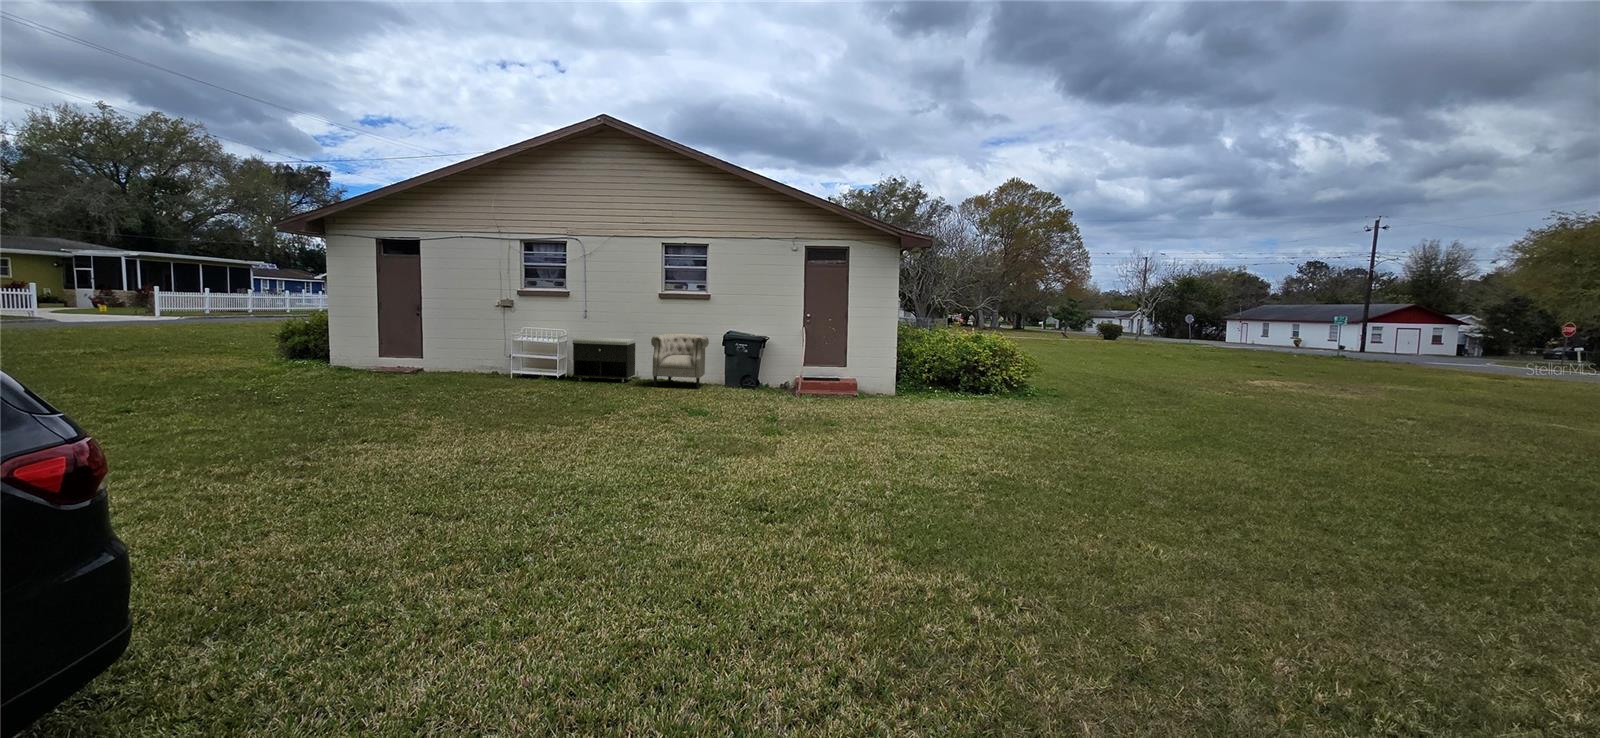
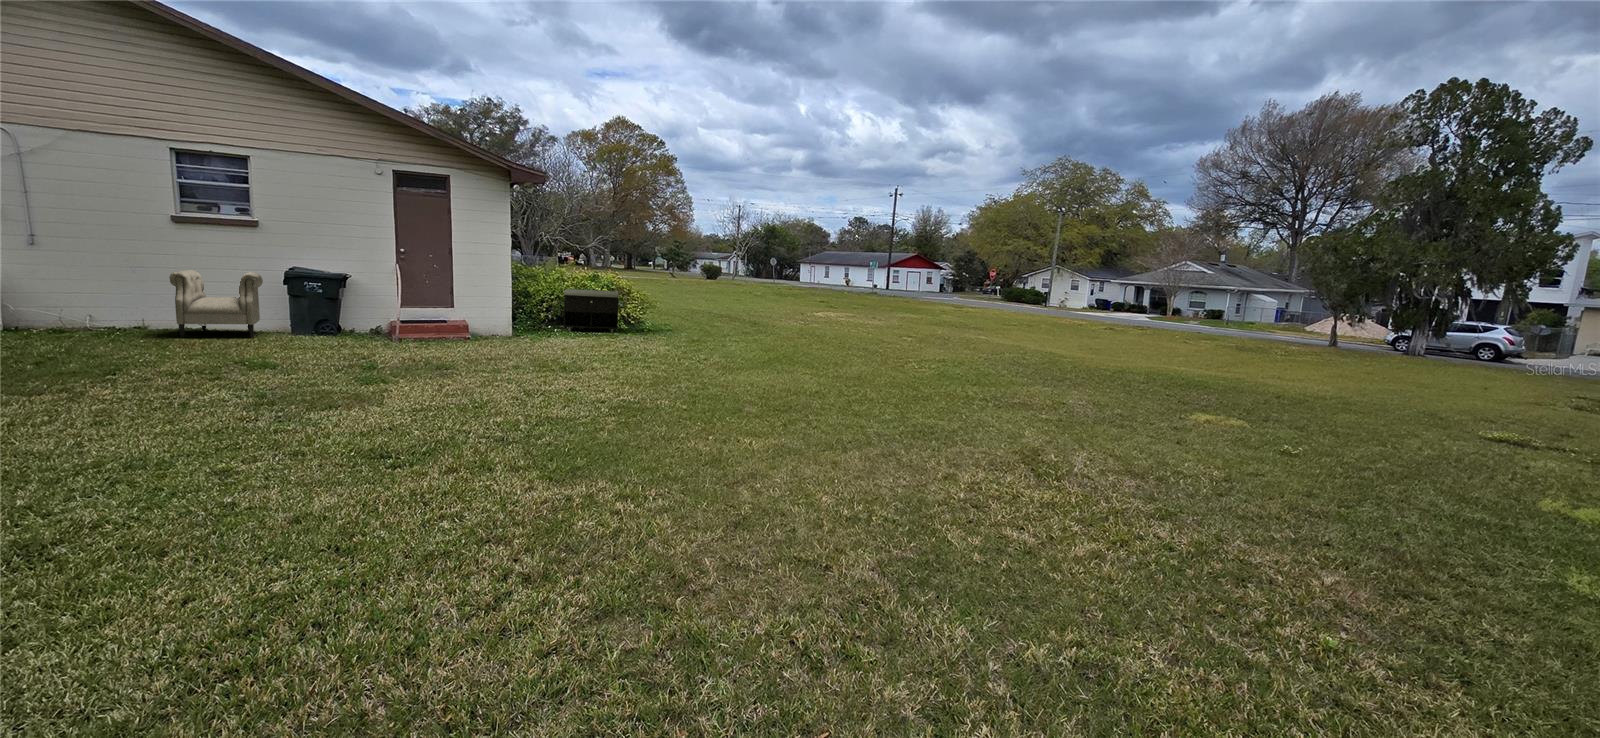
storage bench: present [573,337,635,382] -> present [564,289,619,333]

